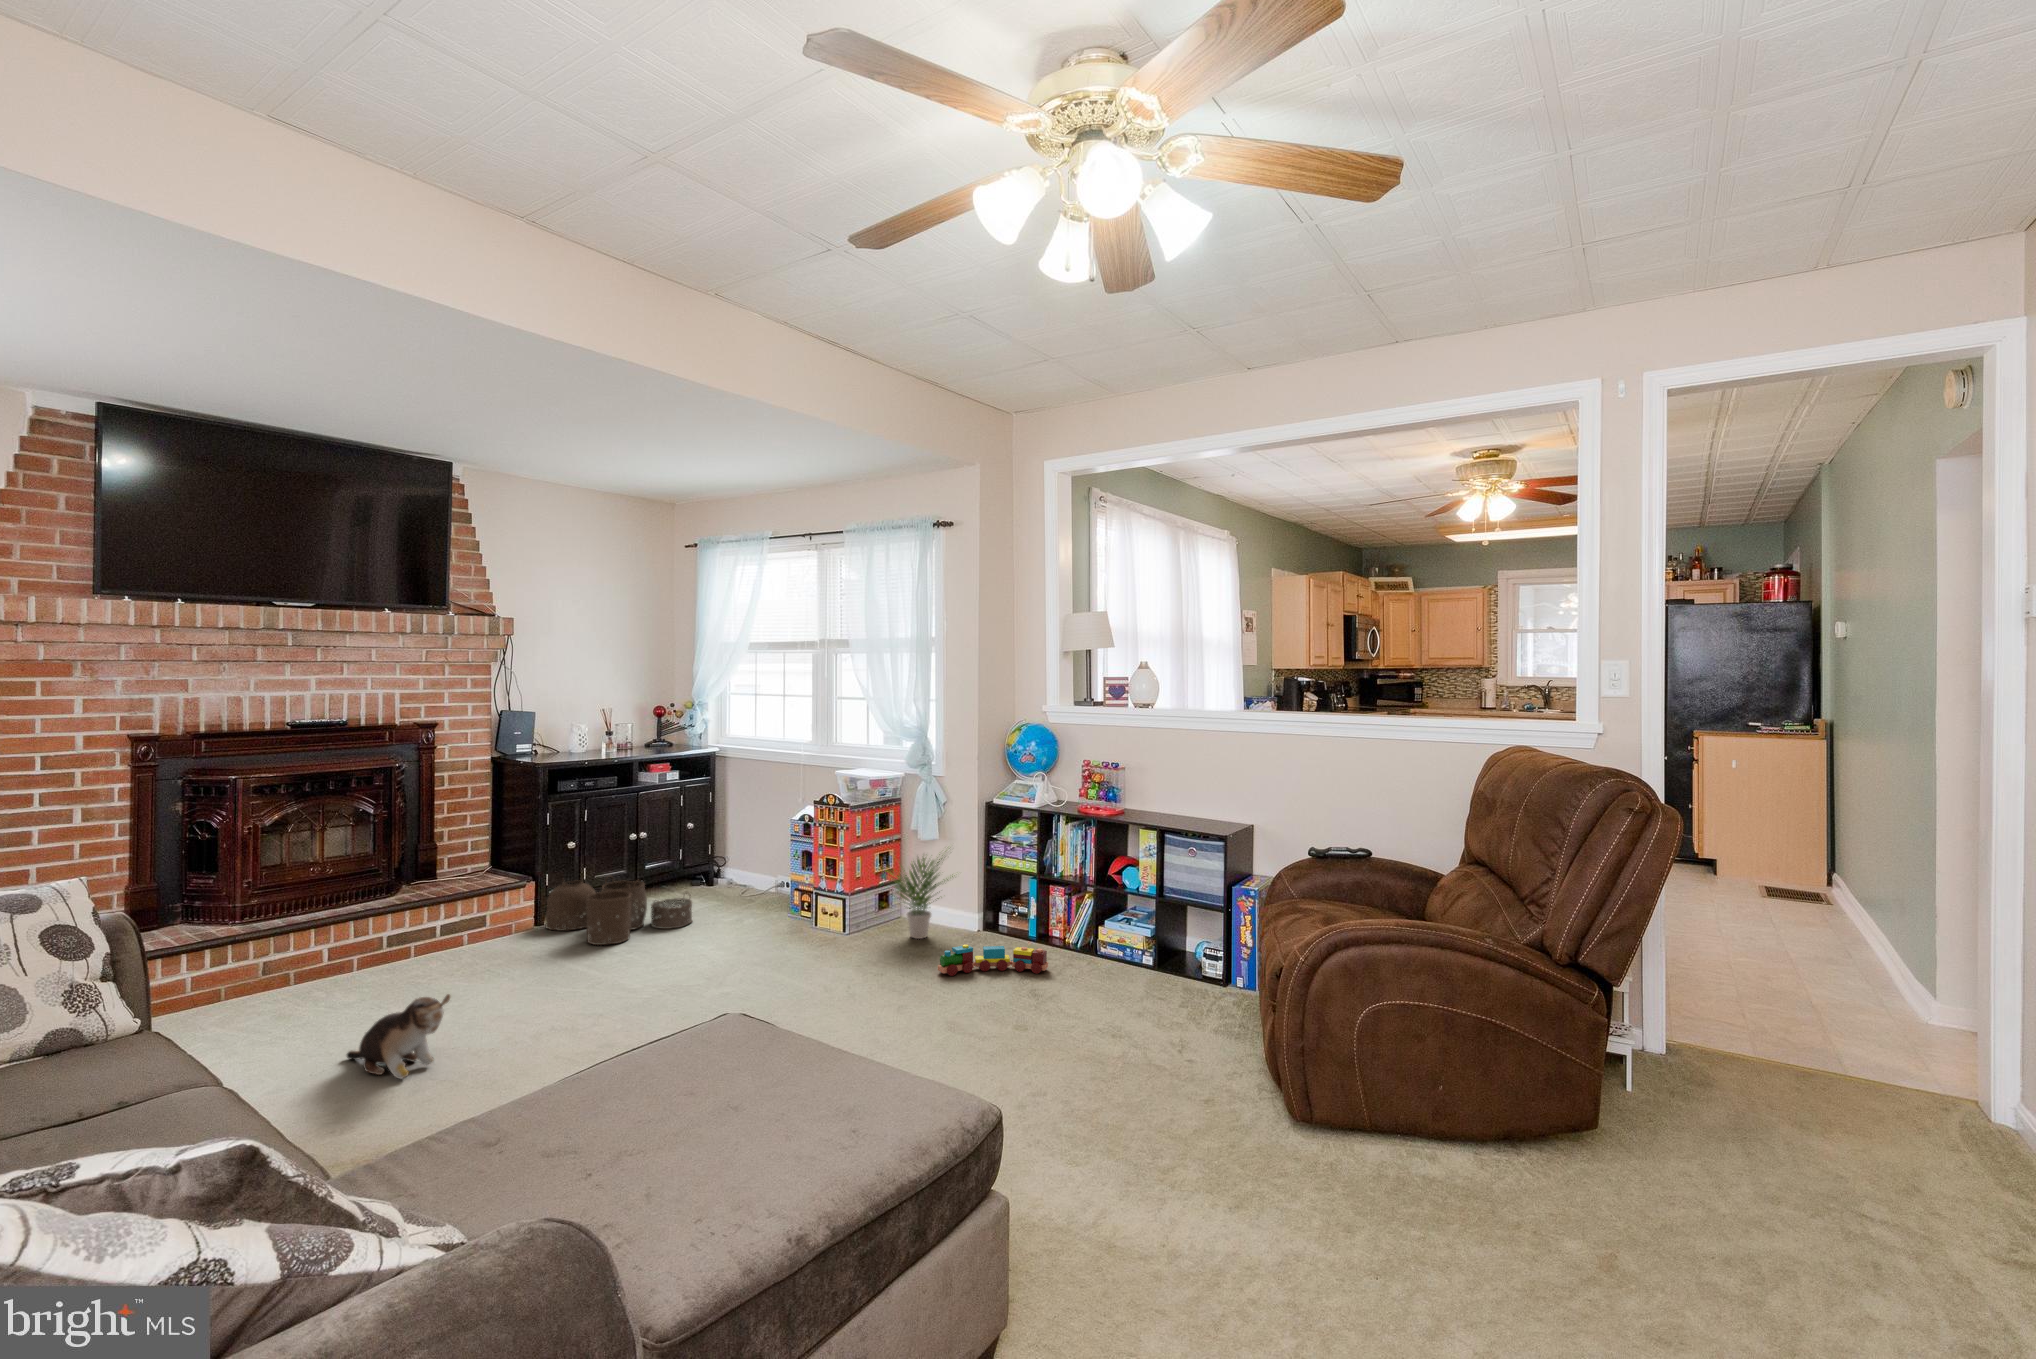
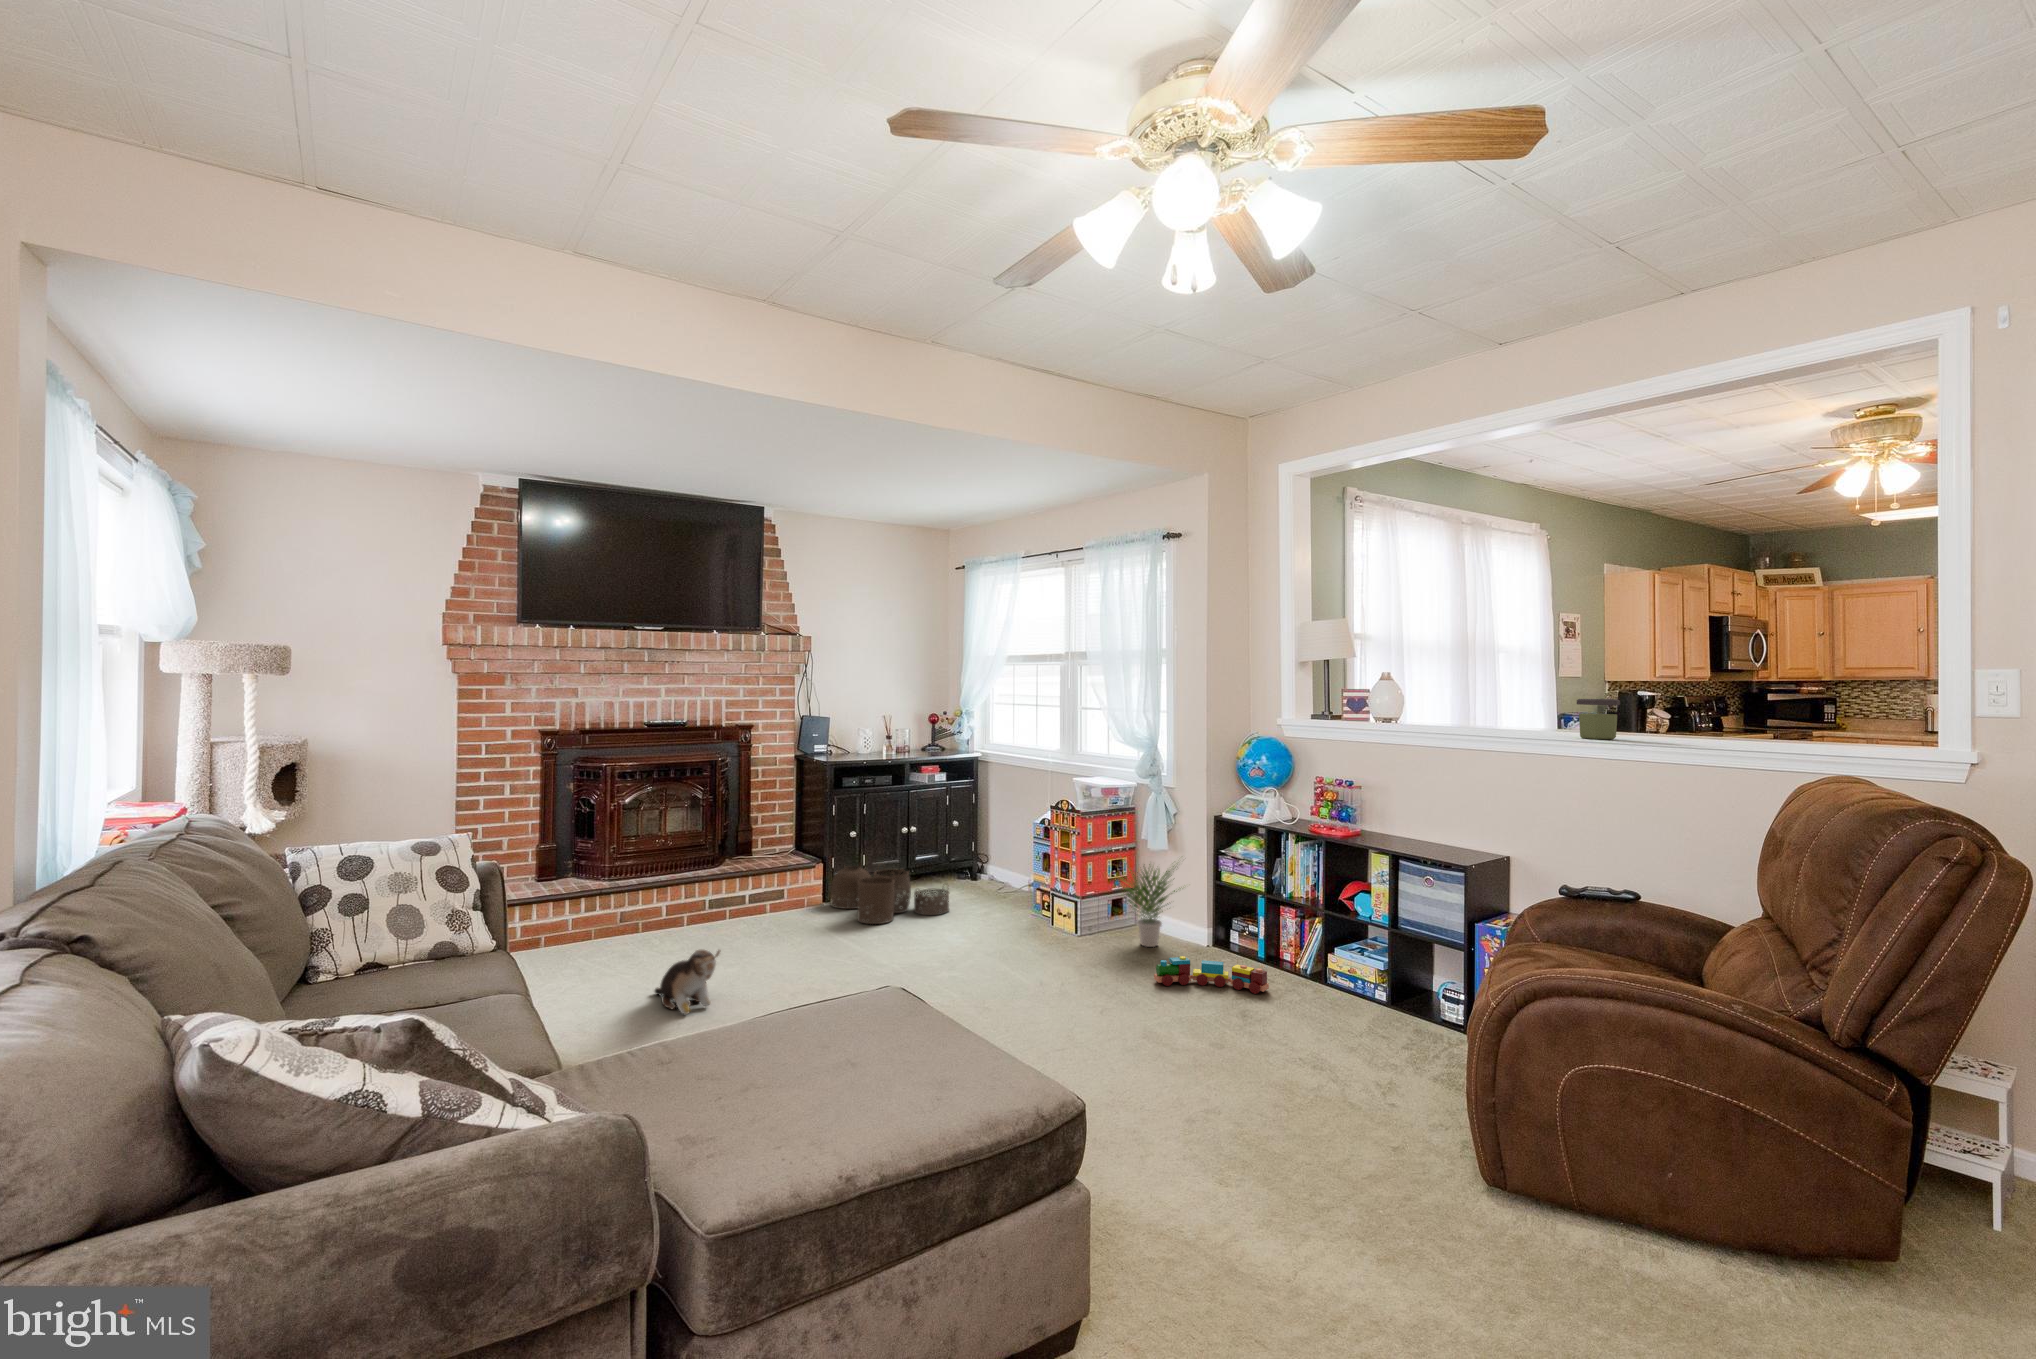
jar: none [1307,685,1339,719] -> present [1577,699,1620,739]

